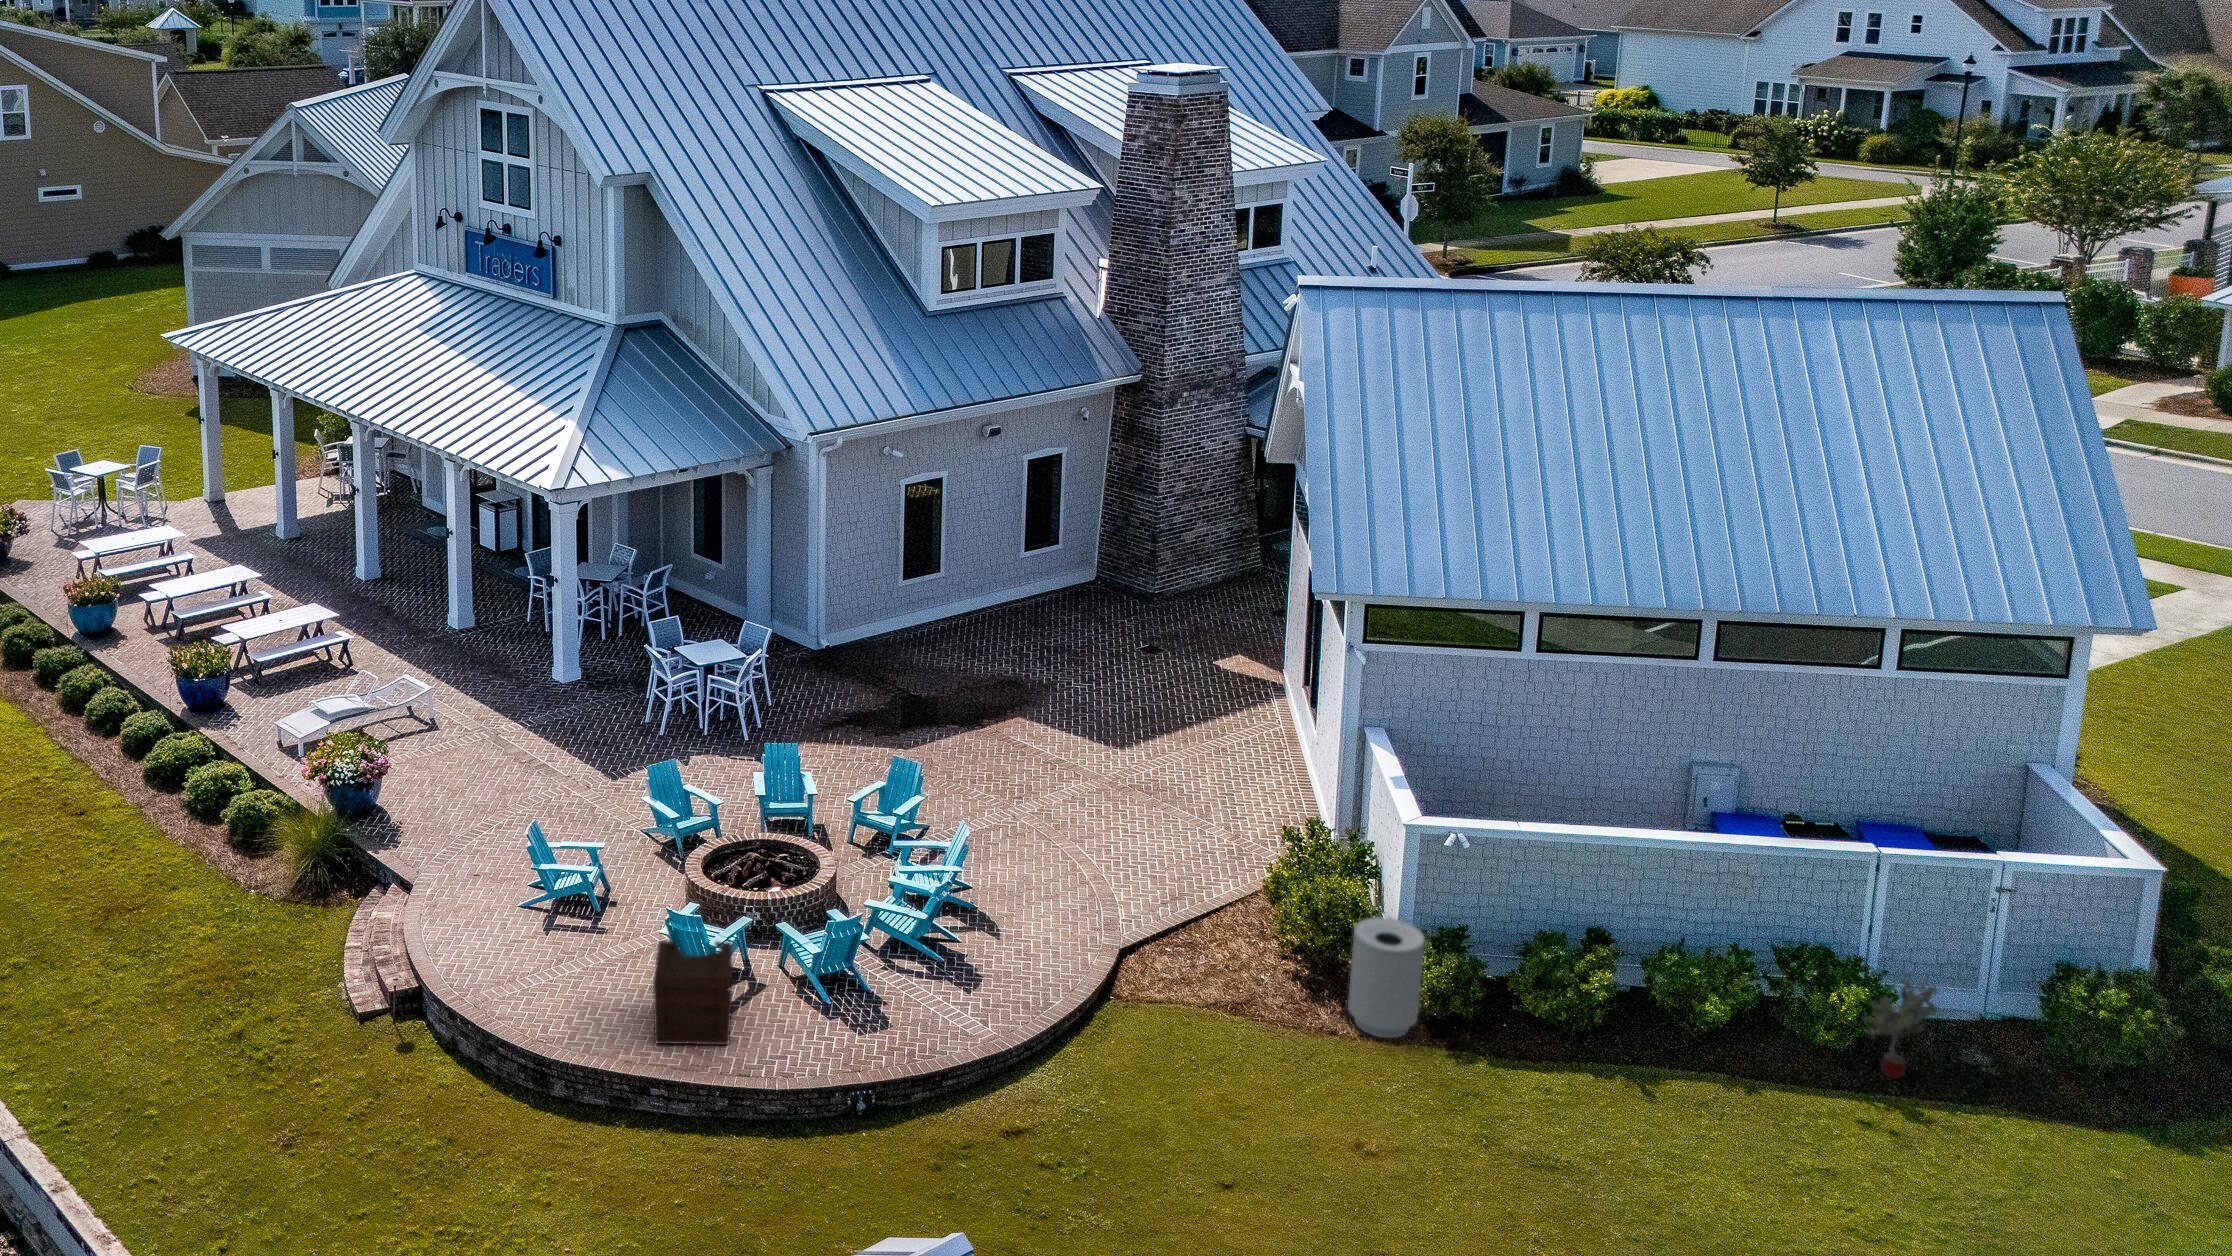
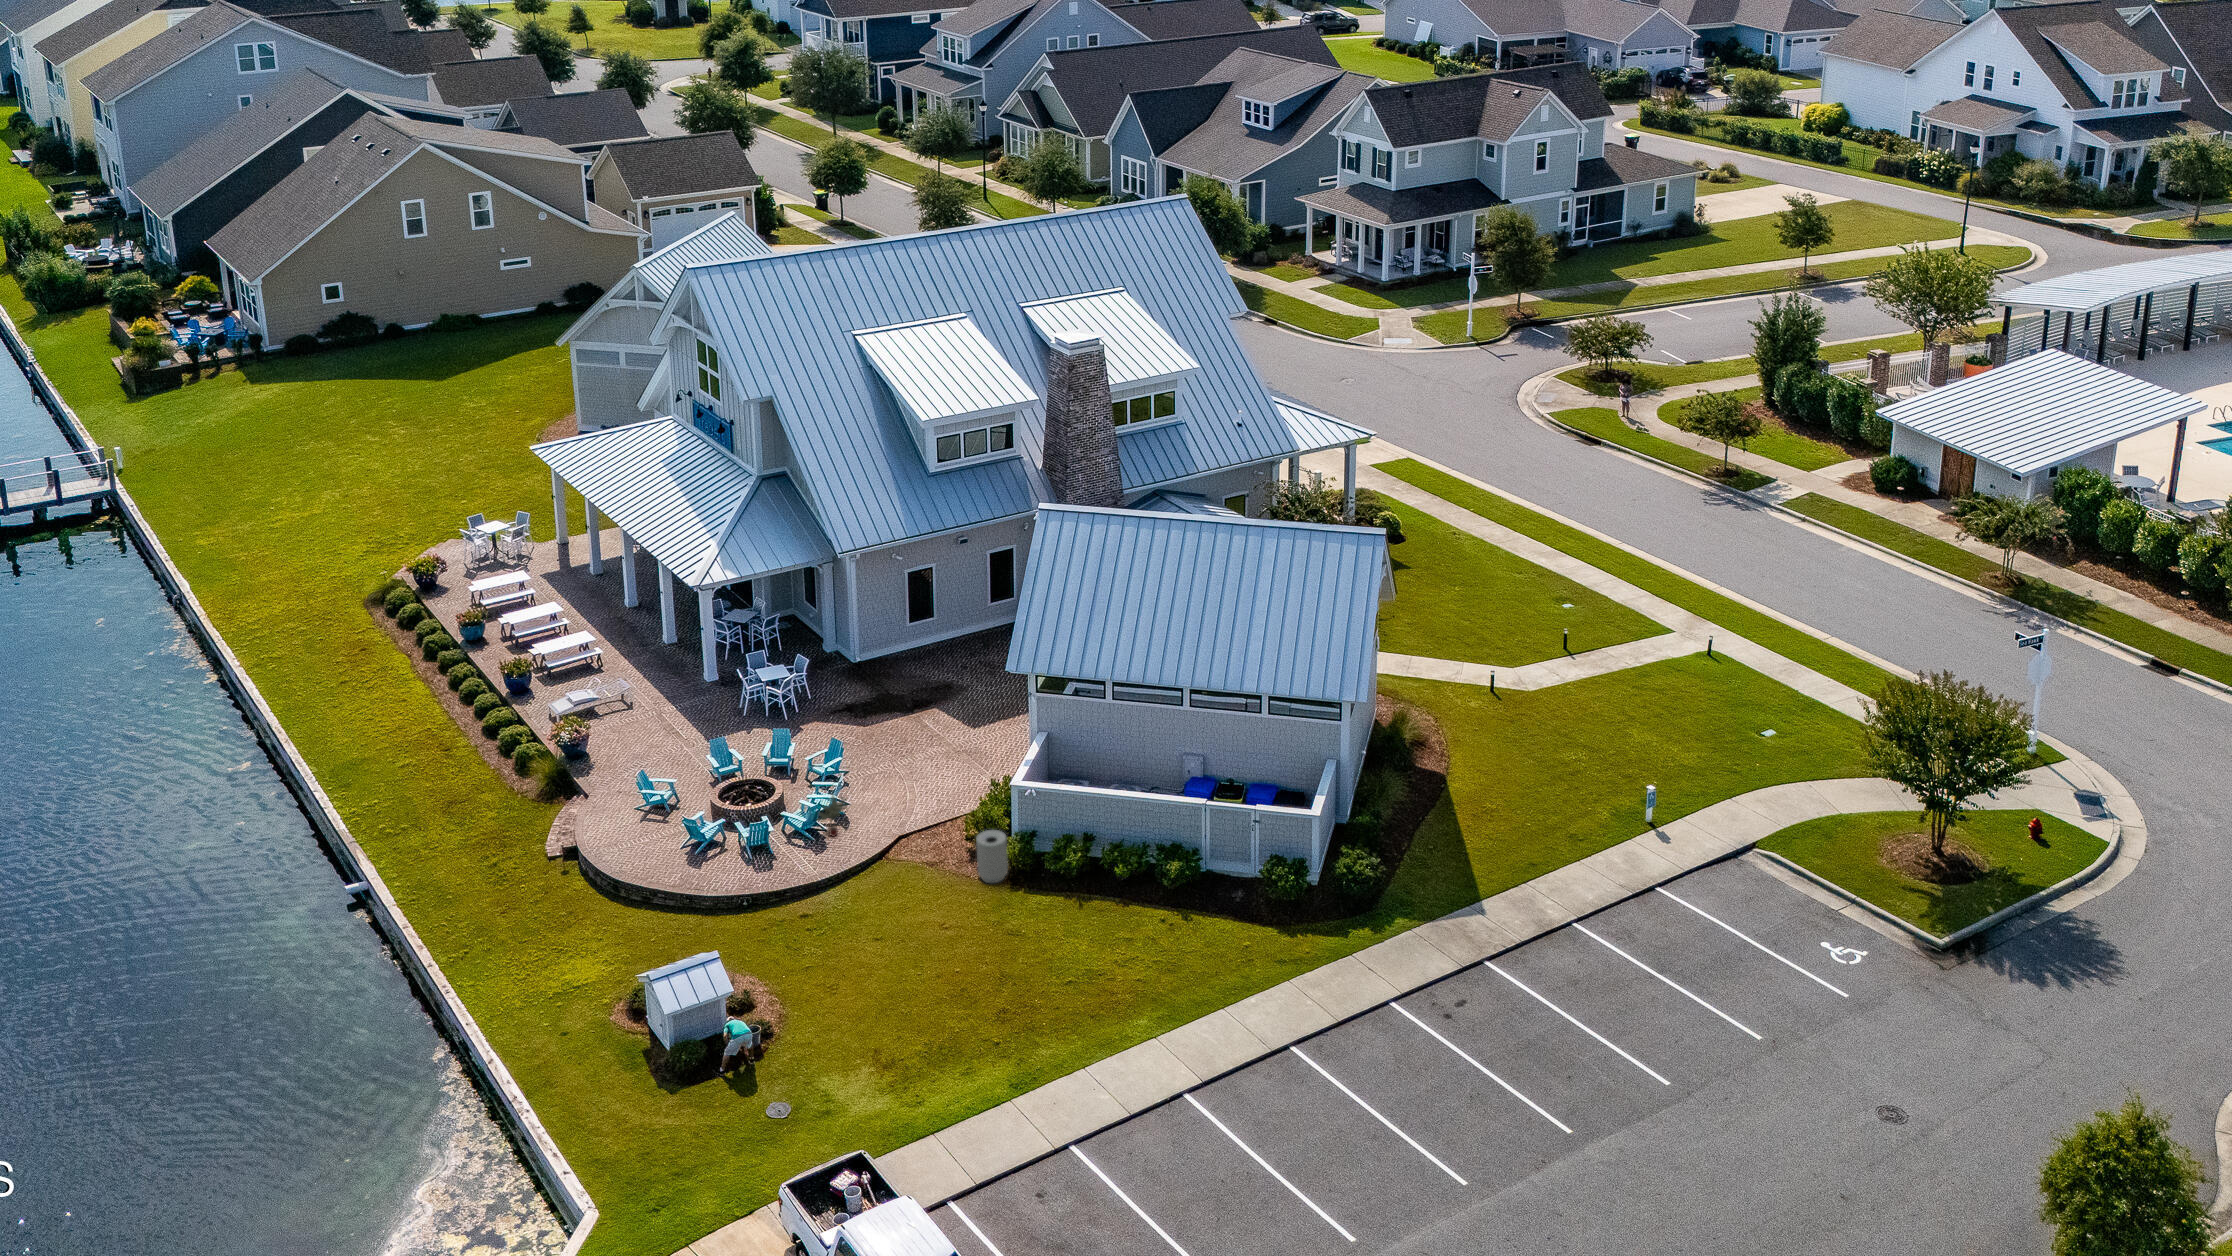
wooden crate: present [653,941,732,1045] -> none [668,828,713,875]
potted tree: present [1862,974,1938,1079] -> present [817,796,846,836]

